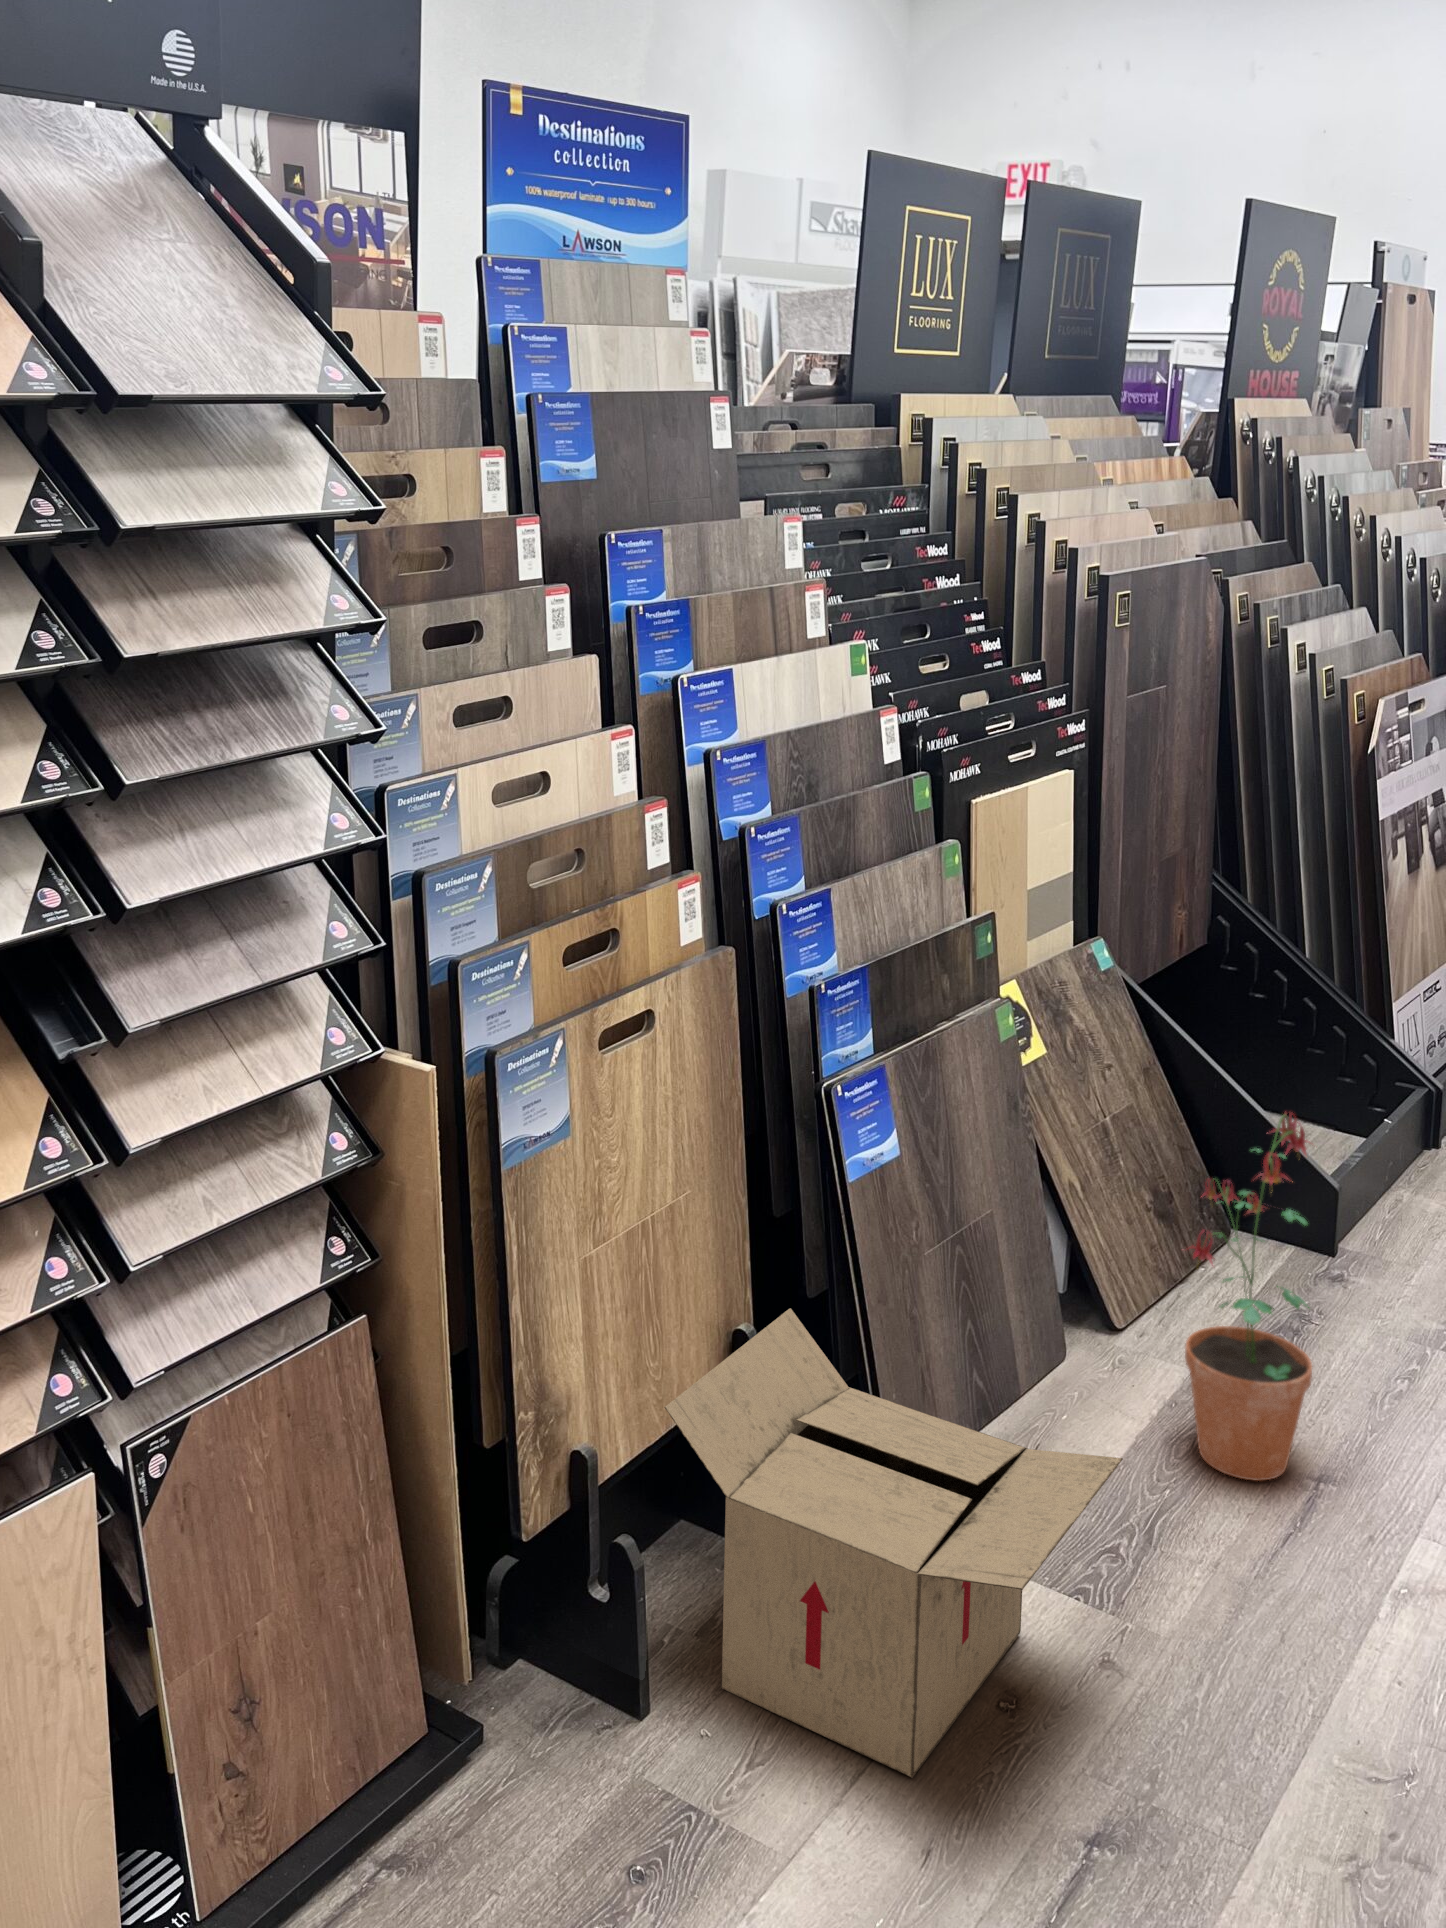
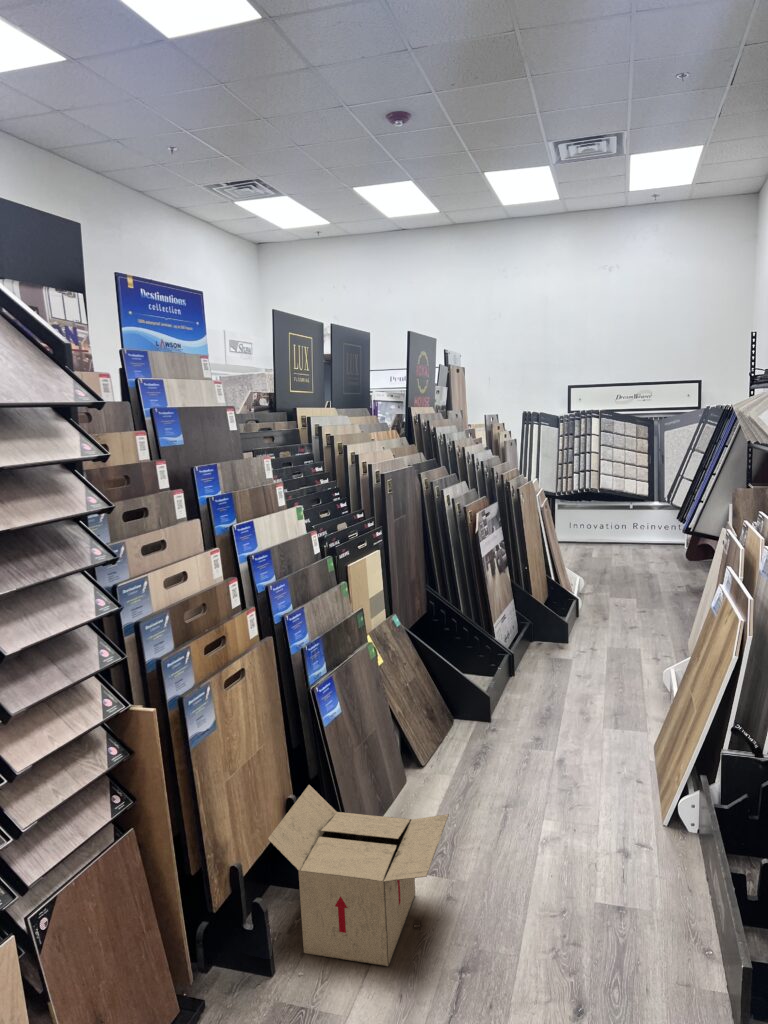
potted plant: present [1185,1112,1312,1481] -> none [449,668,499,812]

